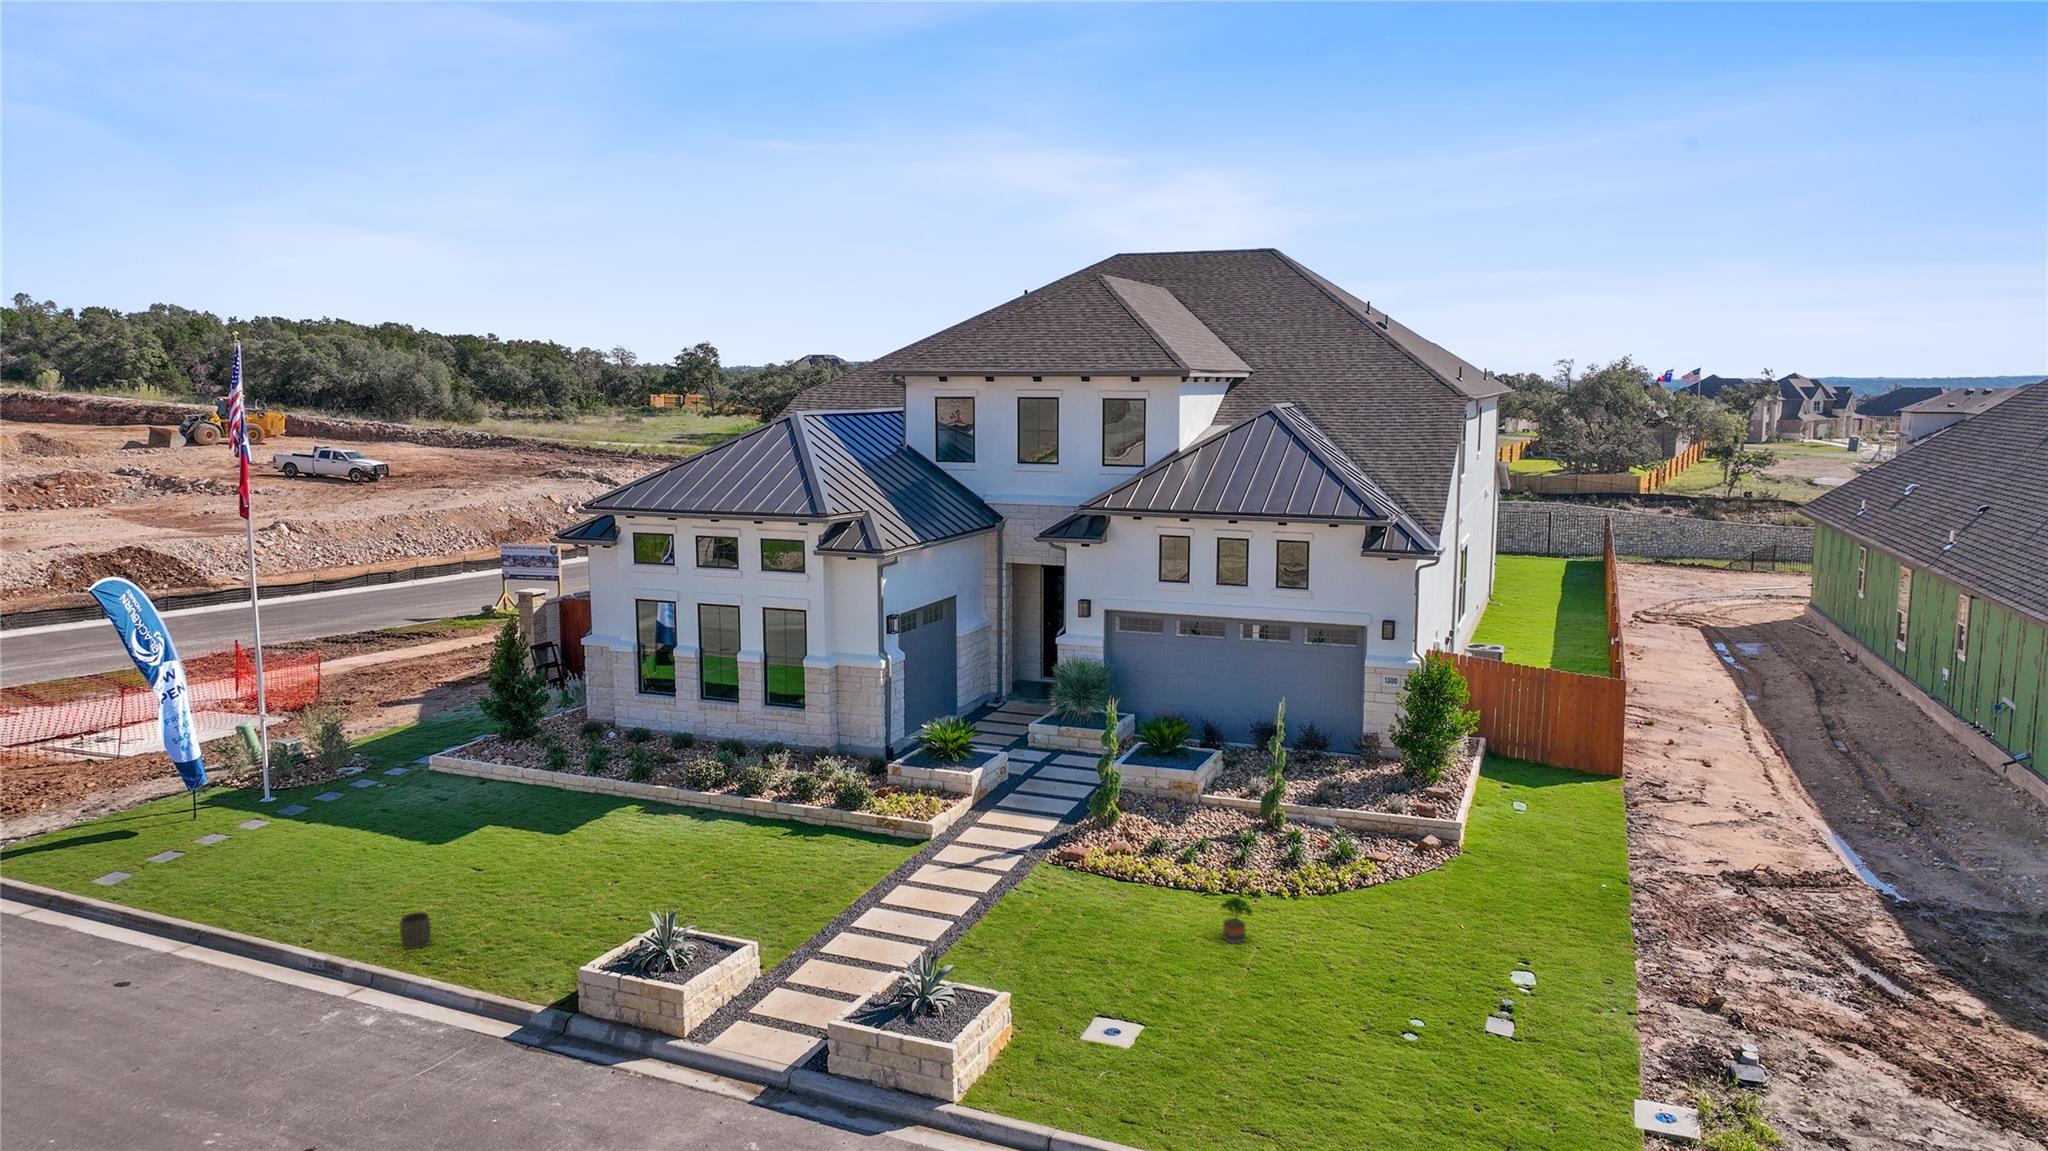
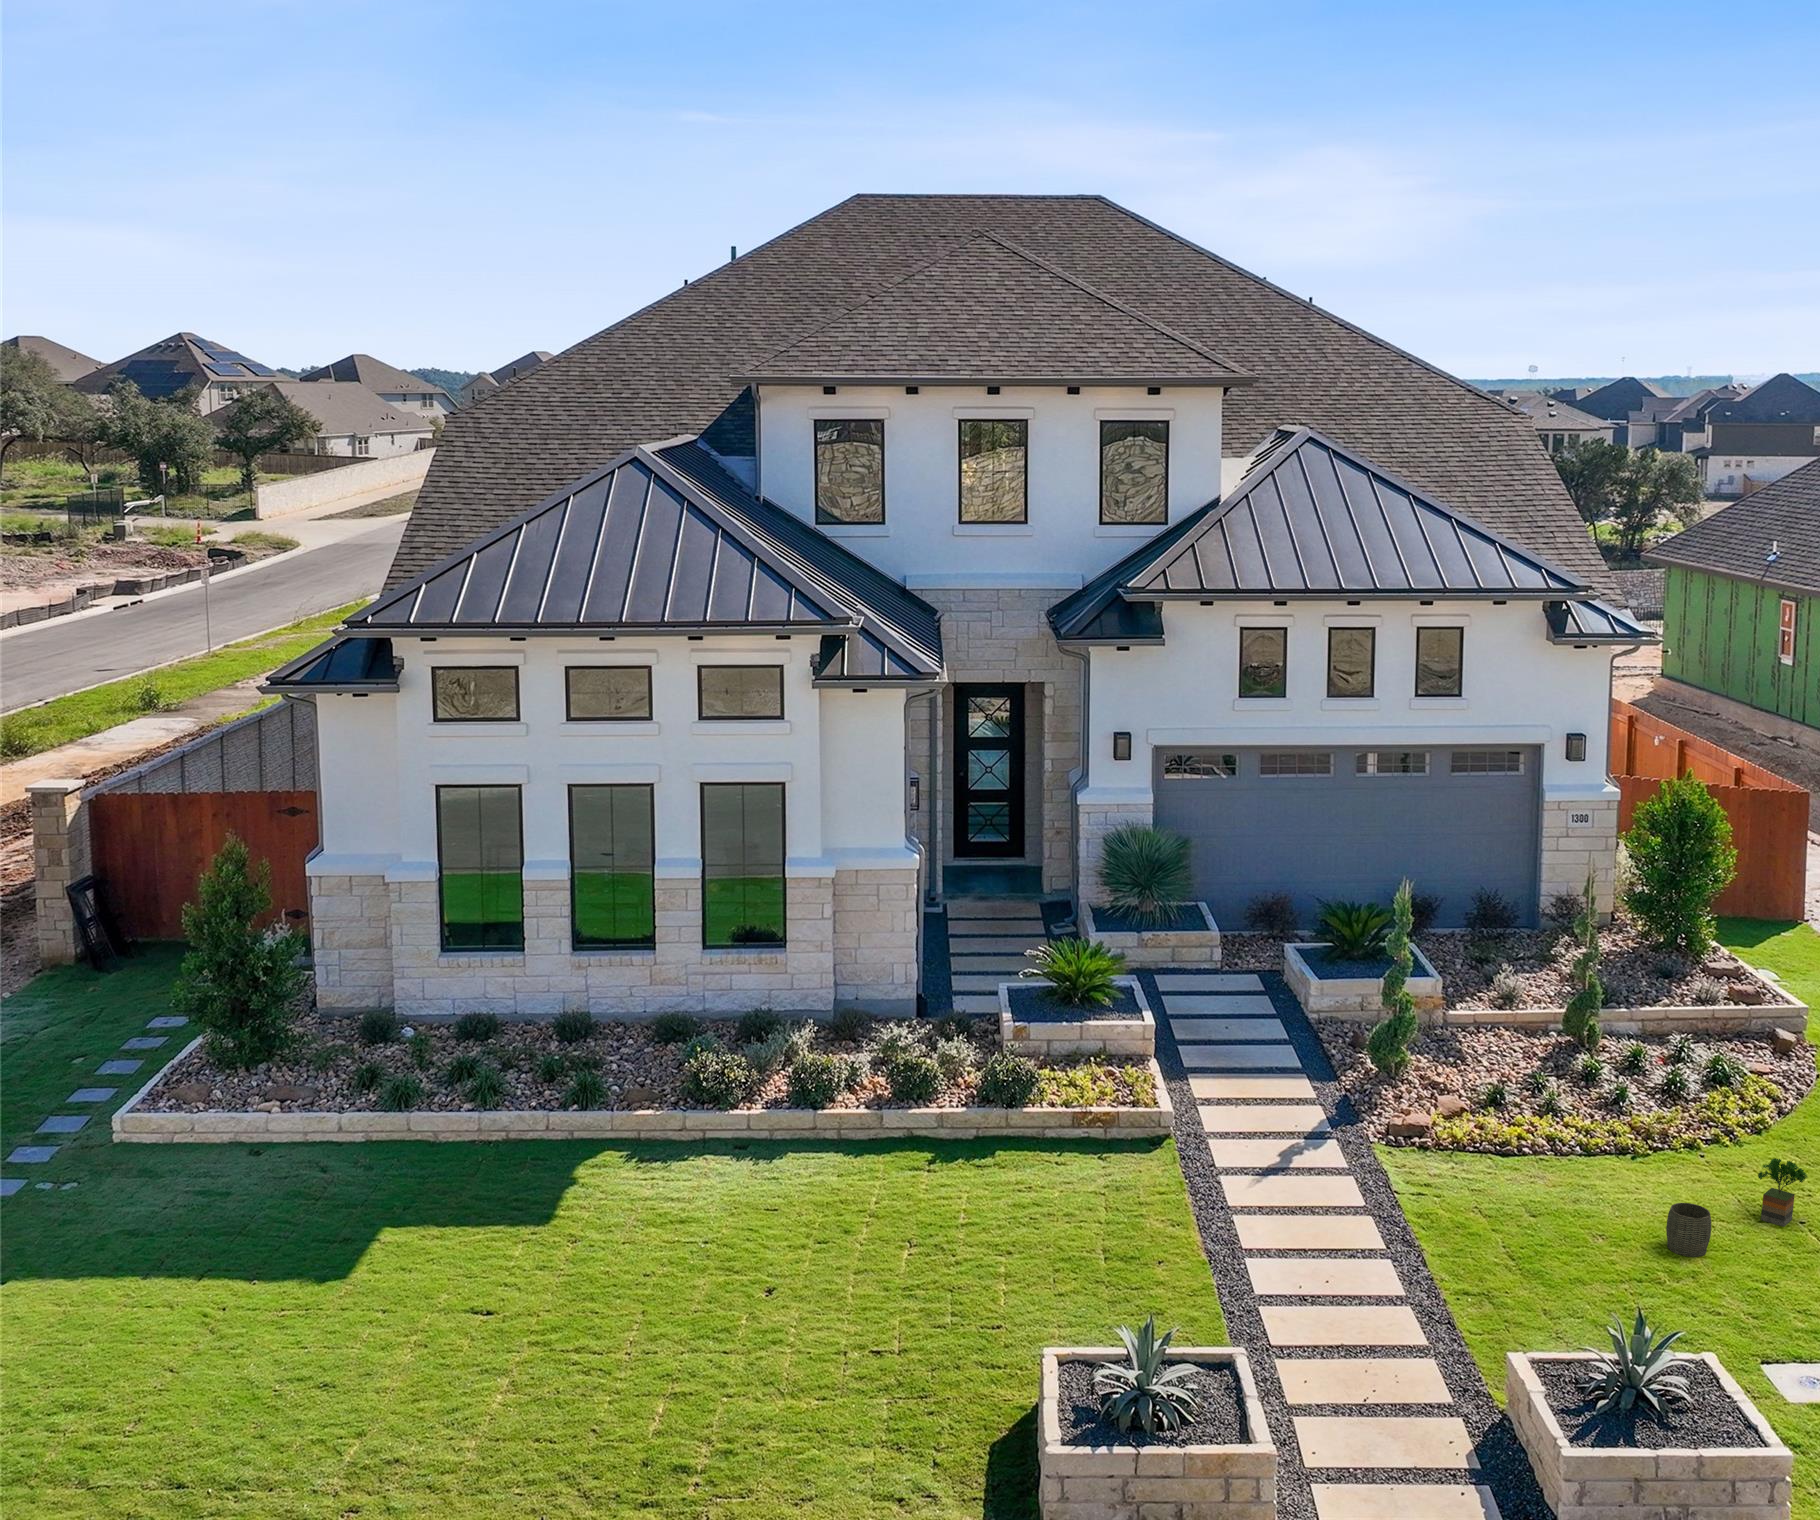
woven basket: present [400,912,431,949] -> present [1666,1203,1711,1257]

